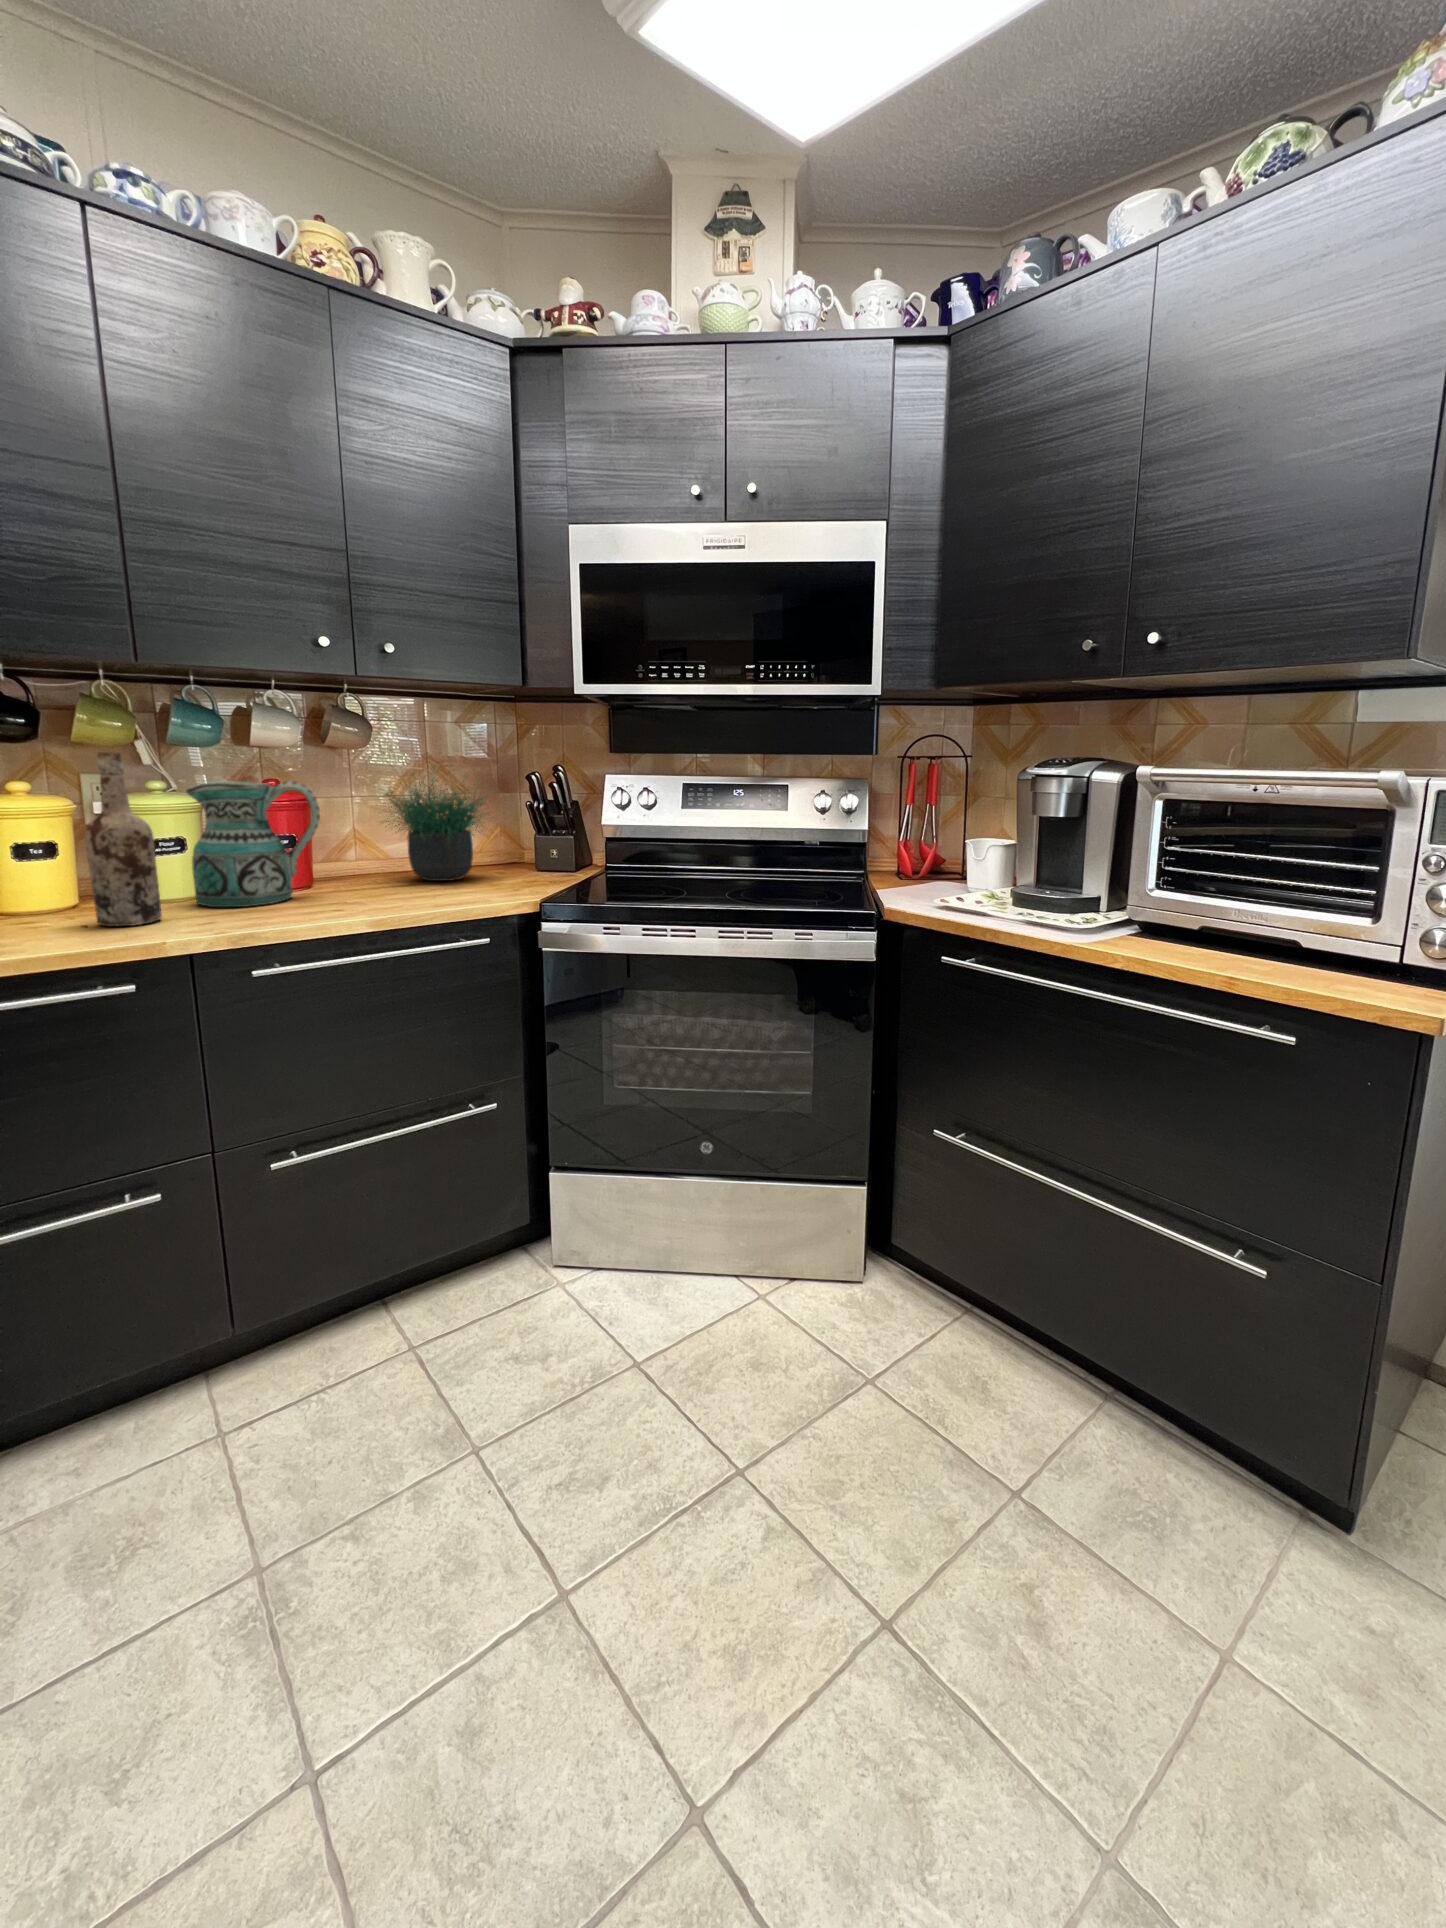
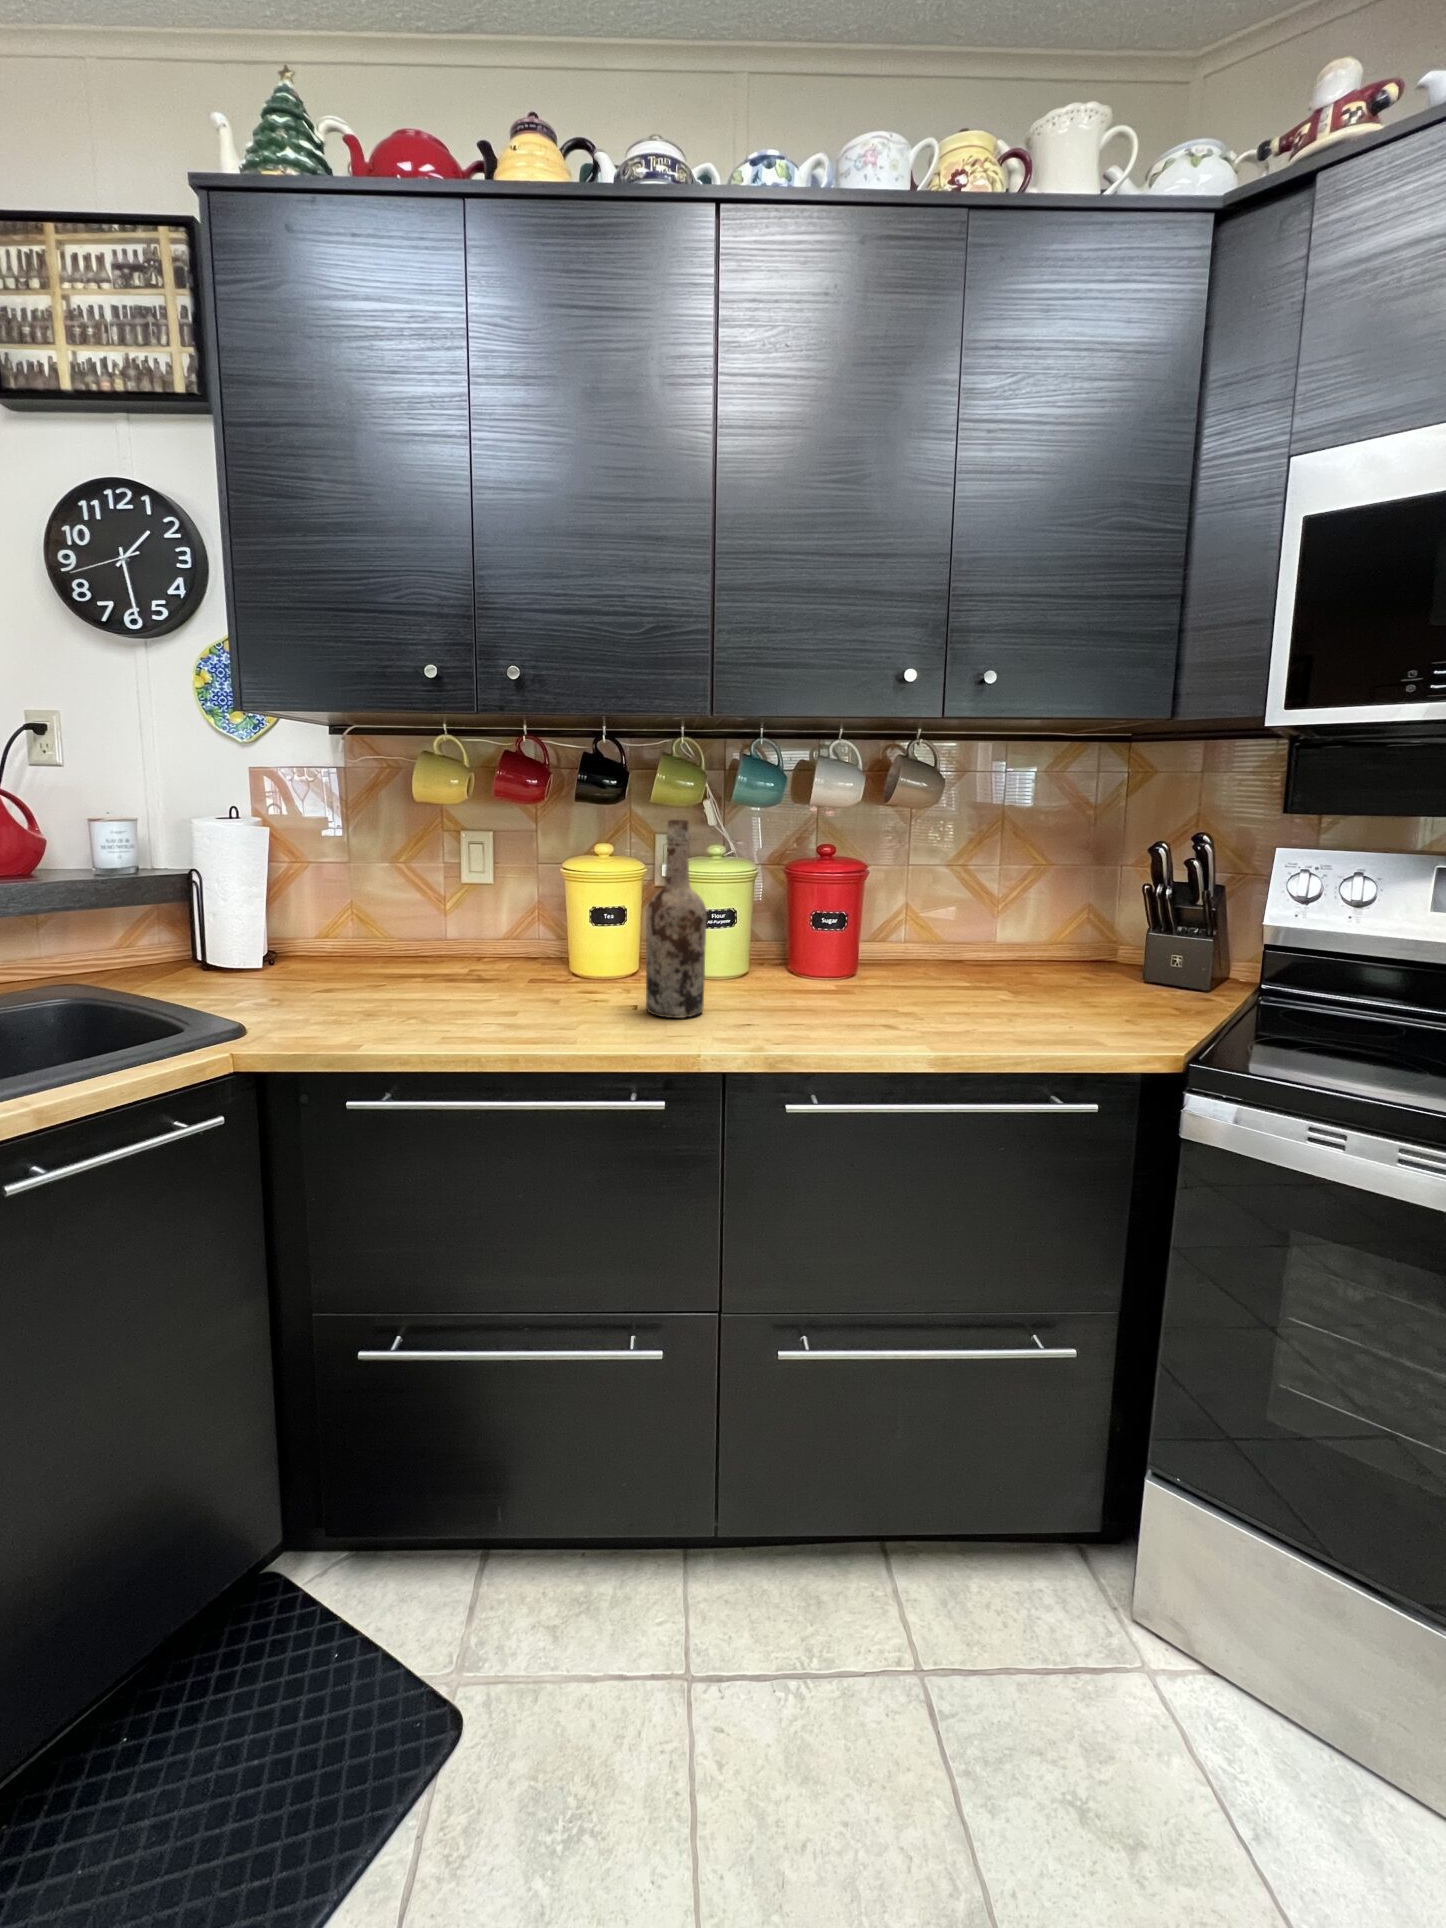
potted plant: present [382,768,492,881] -> none [925,794,1127,992]
ceramic pitcher: present [186,781,320,907] -> none [737,849,879,1004]

